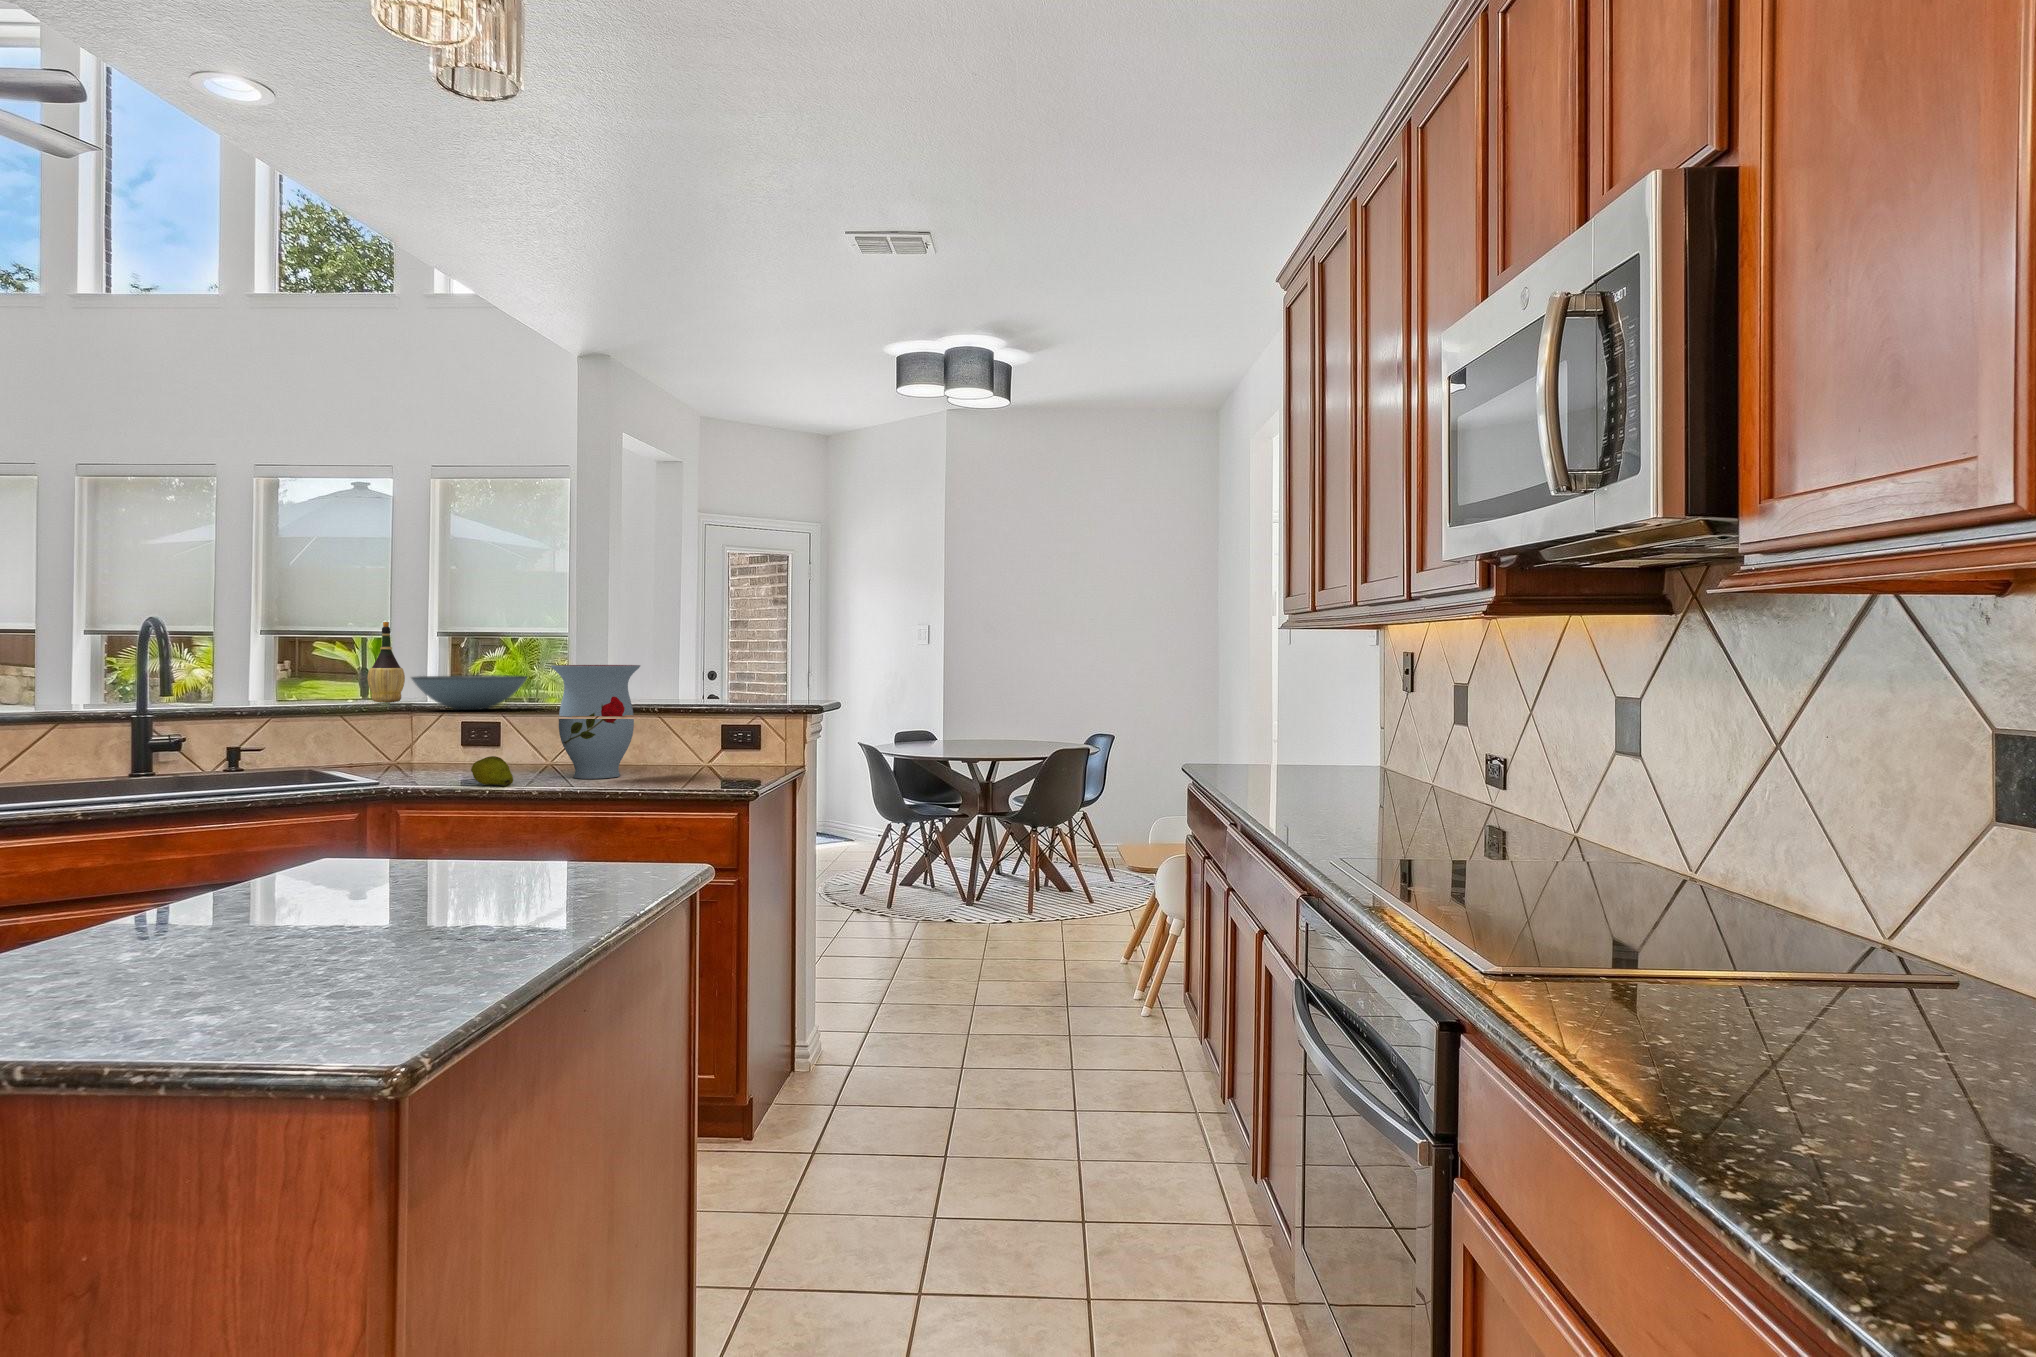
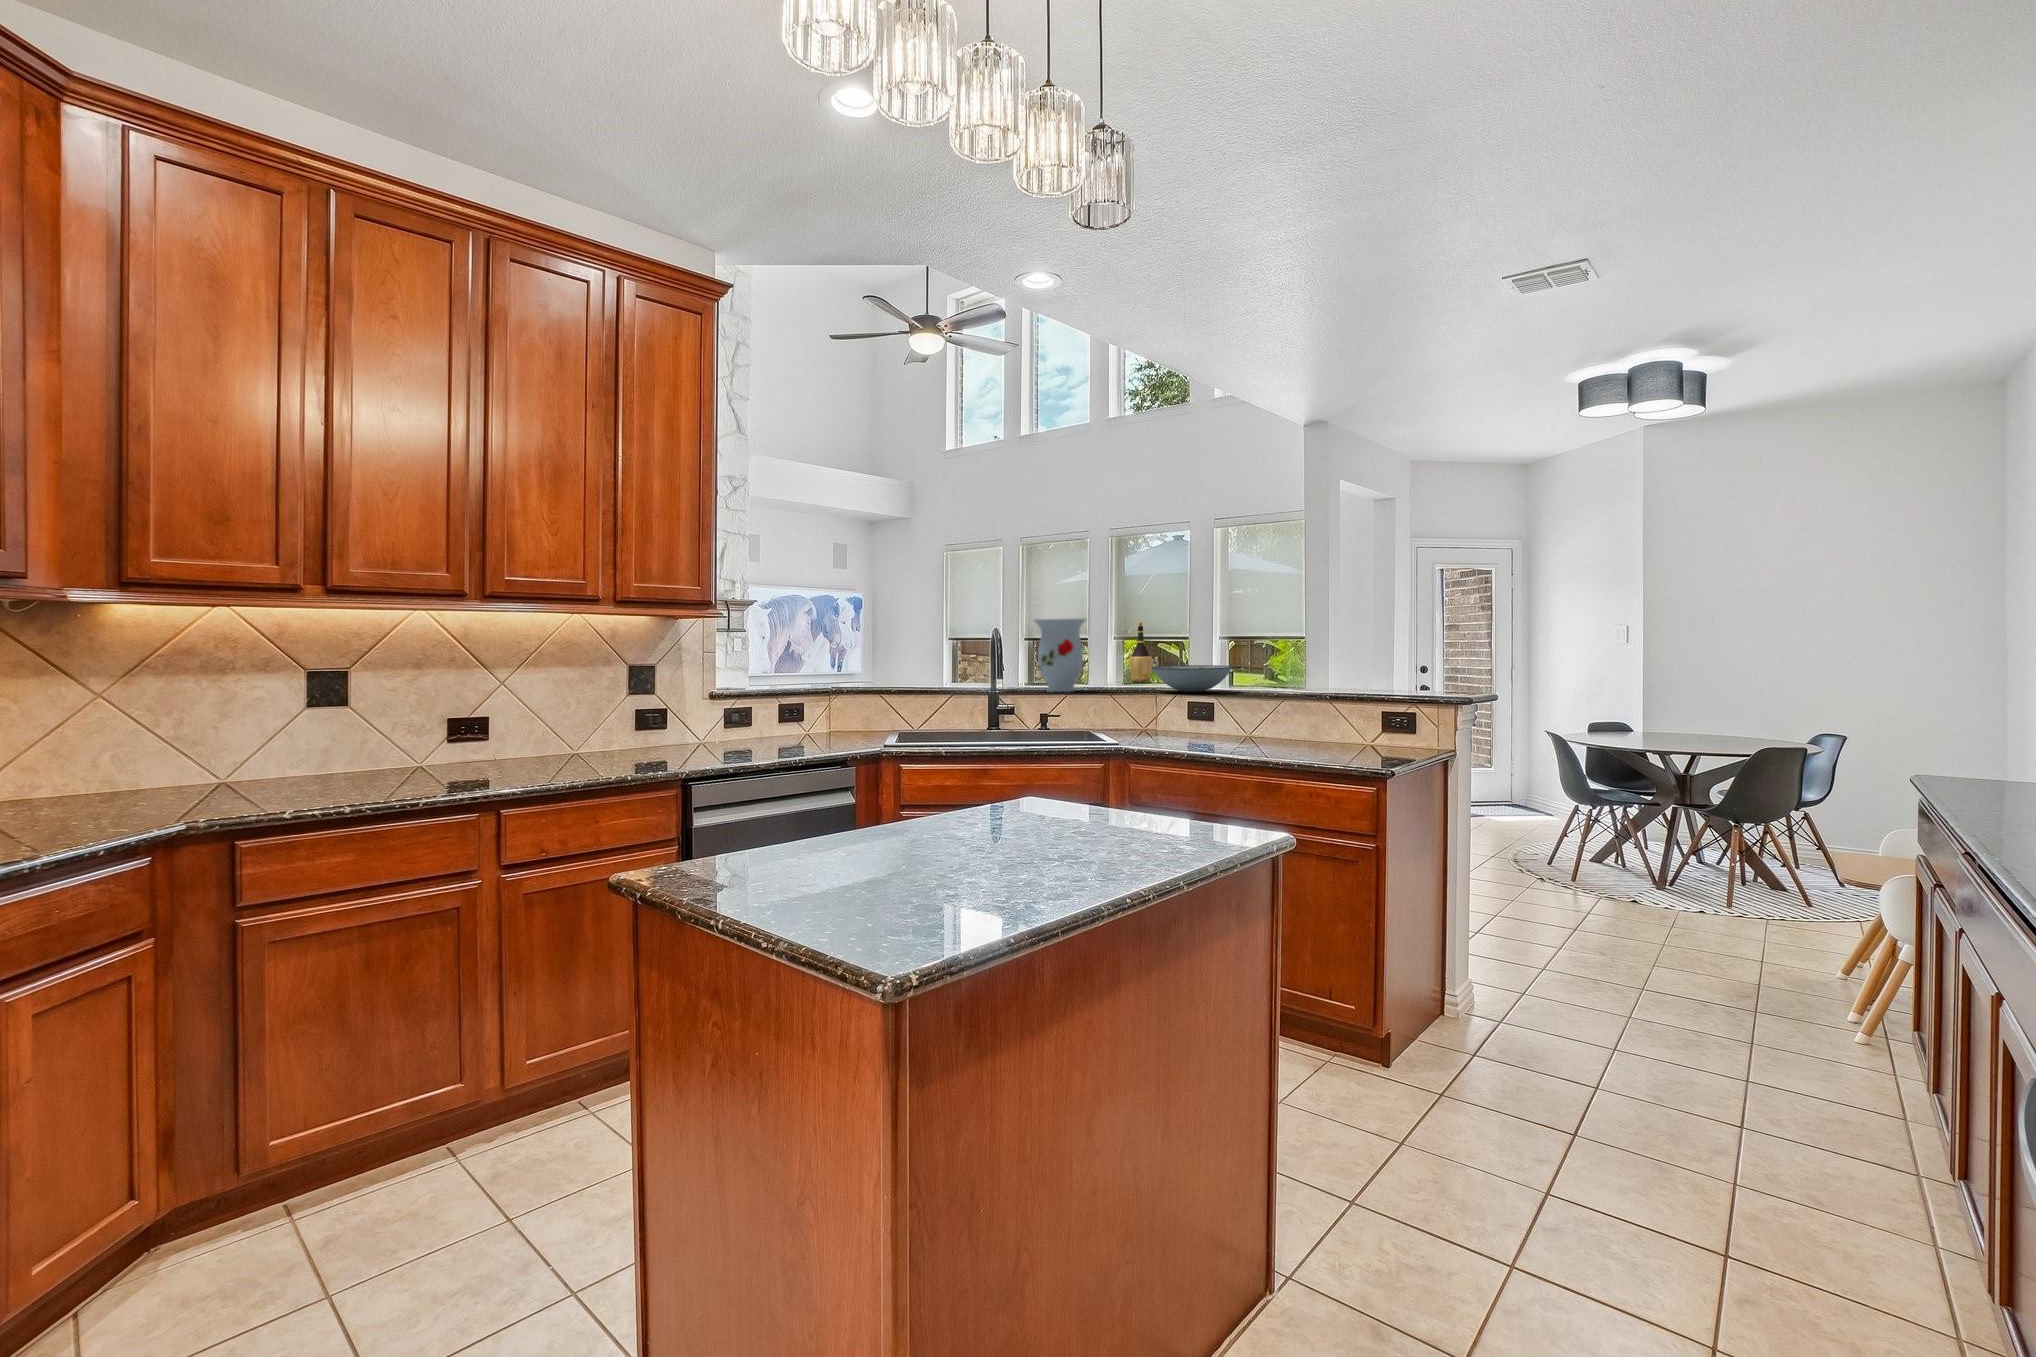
vase: present [551,665,640,779] -> present [1034,618,1086,692]
fruit: present [471,756,513,787] -> none [1187,731,1216,755]

